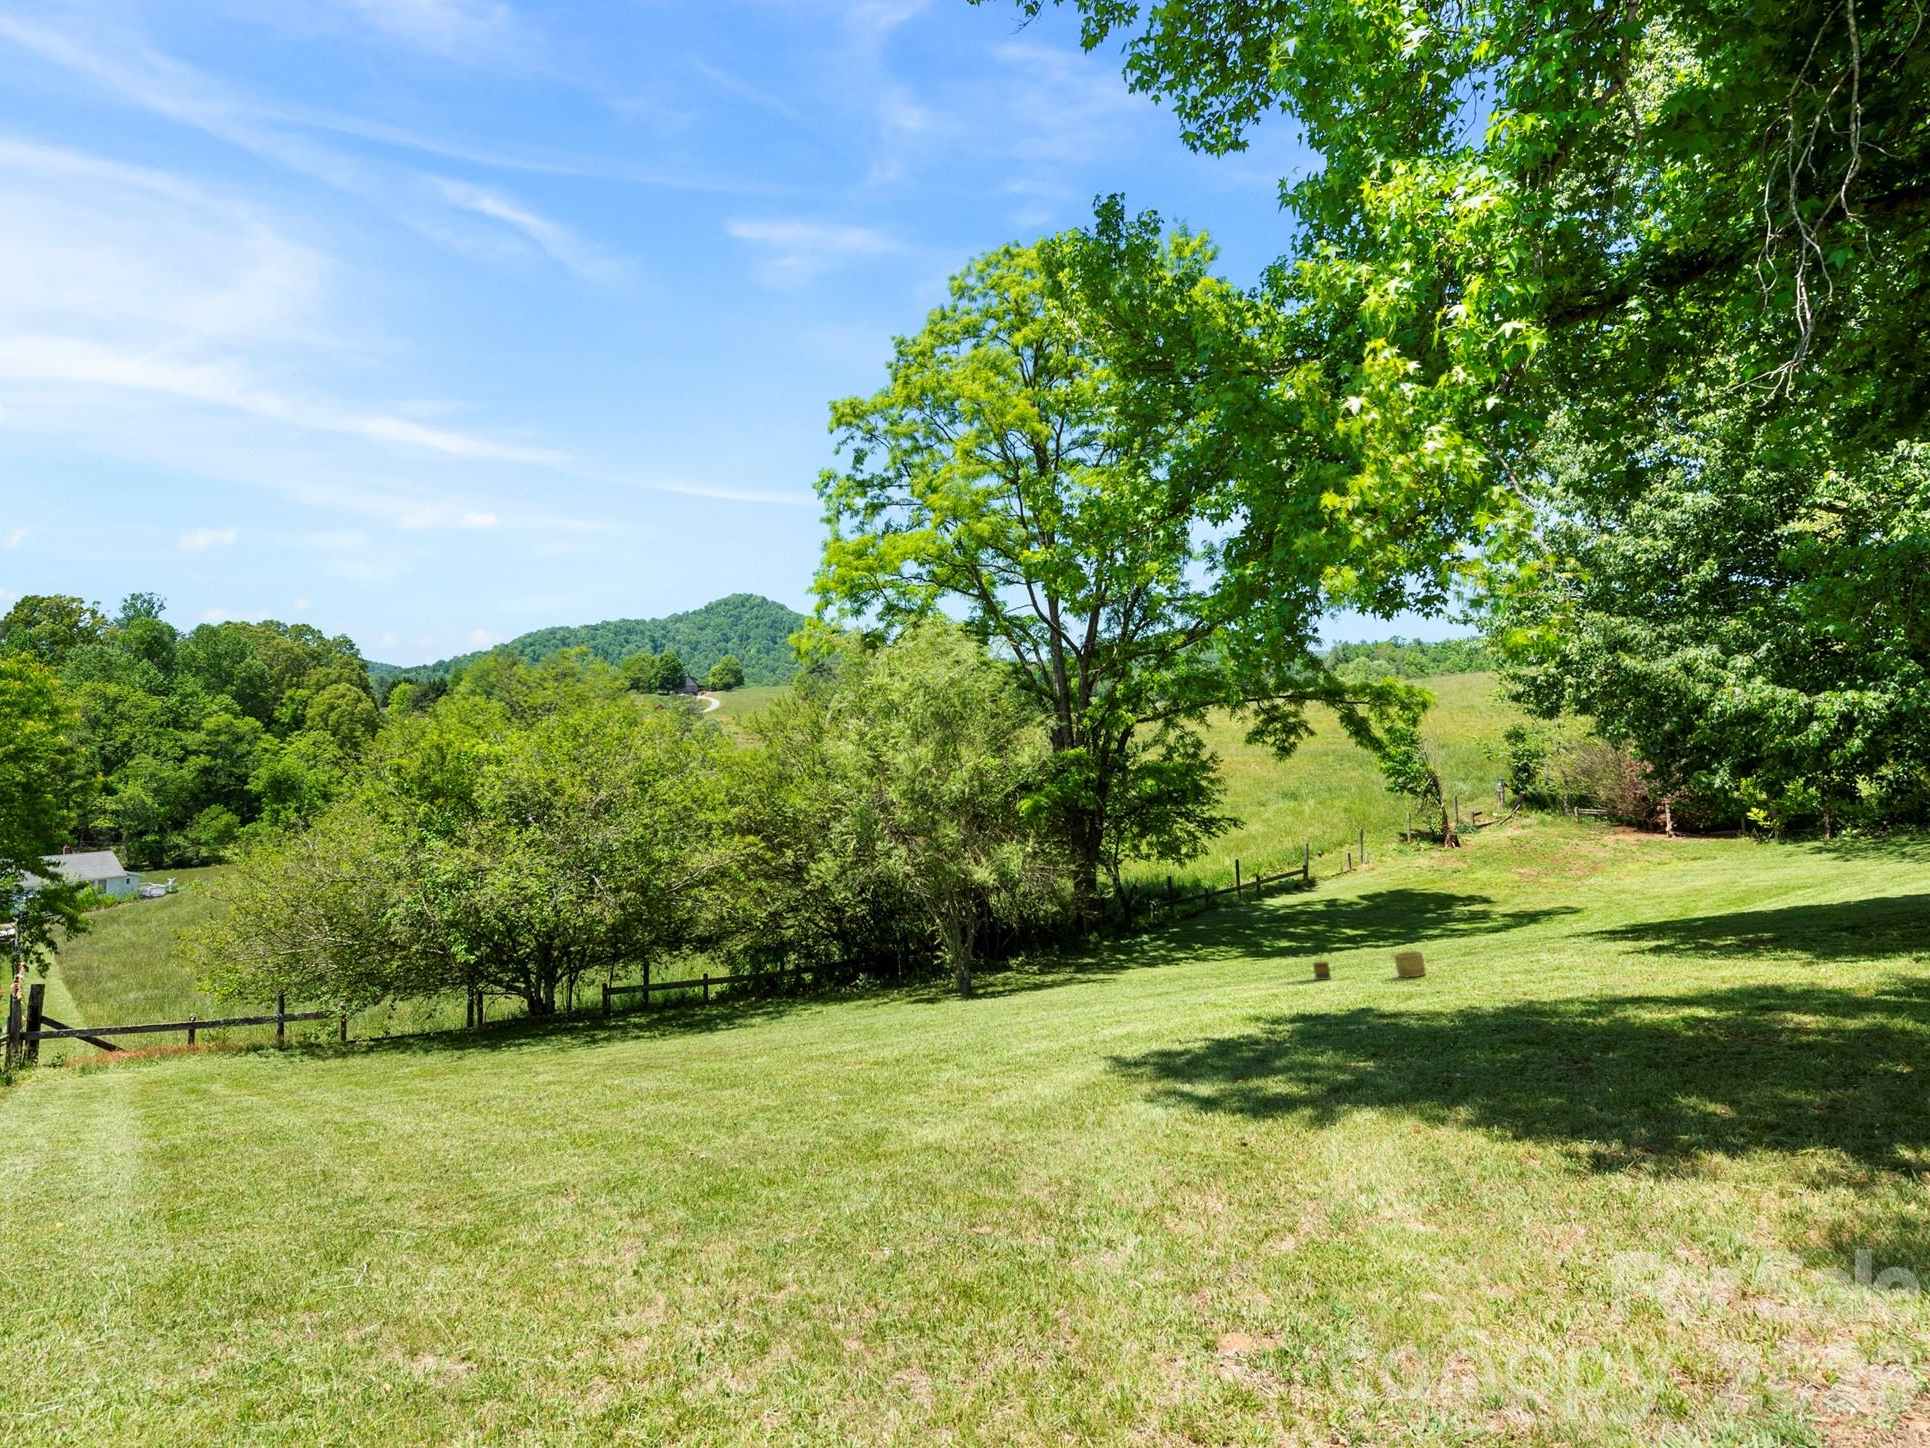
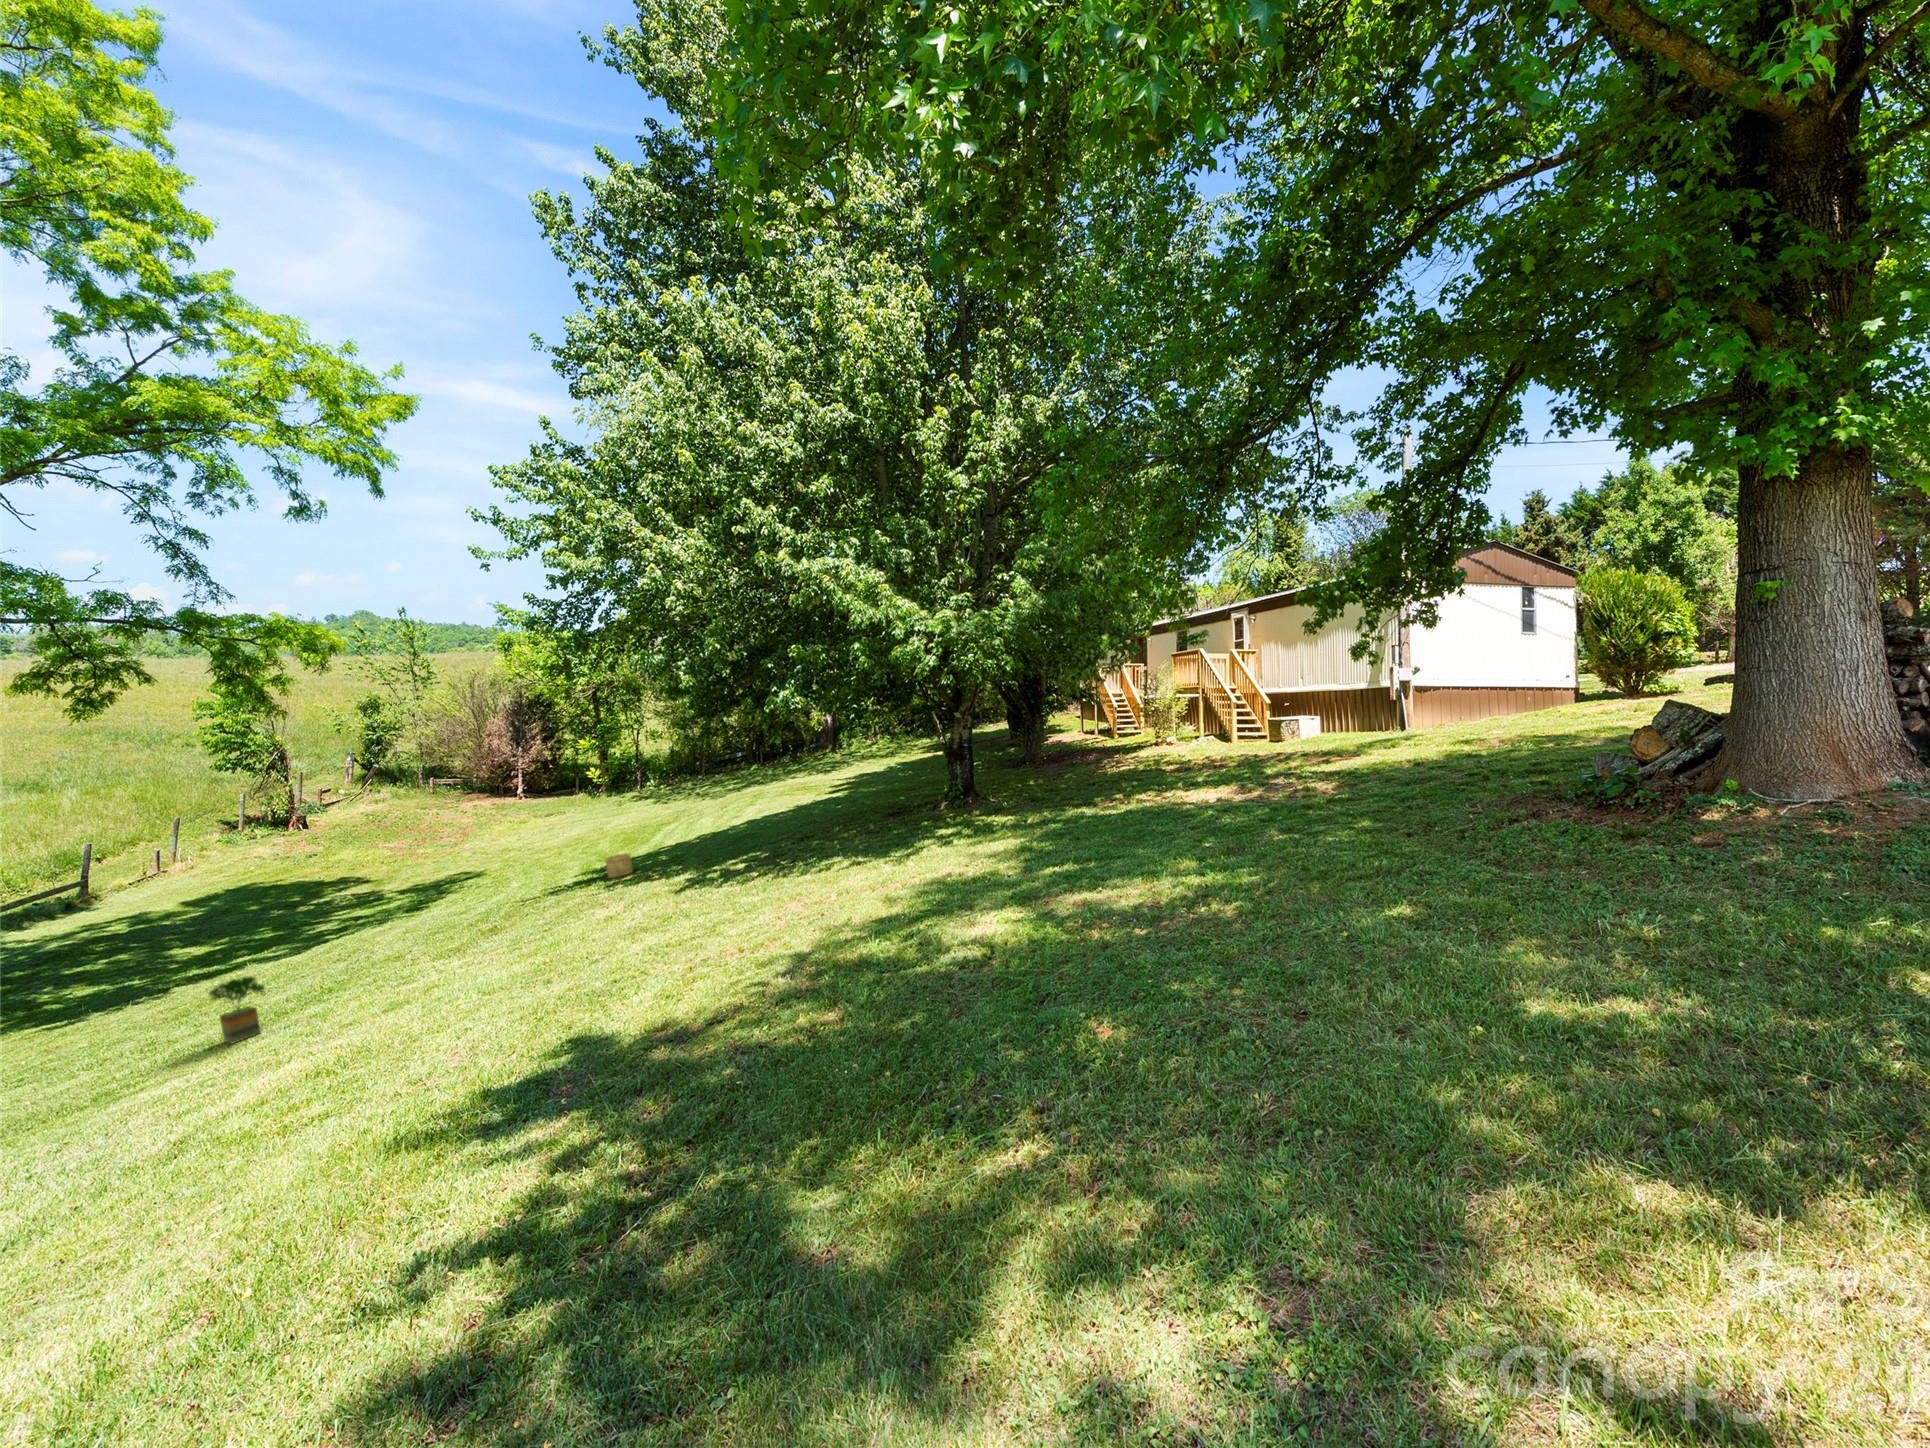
wooden bucket: present [1394,951,1426,978] -> present [605,853,633,878]

